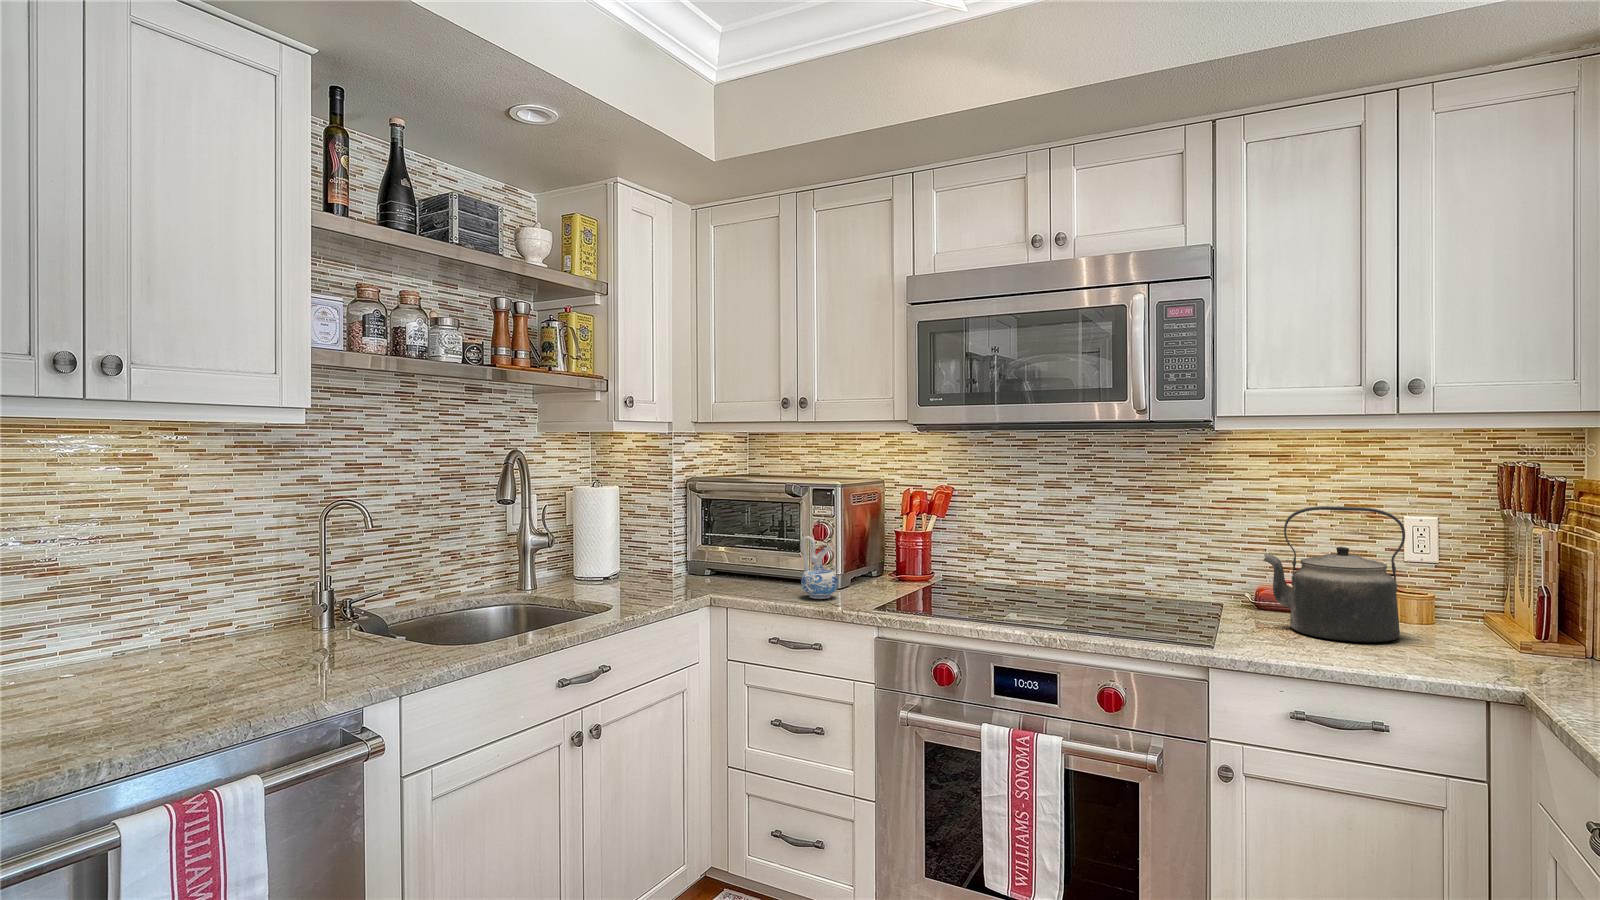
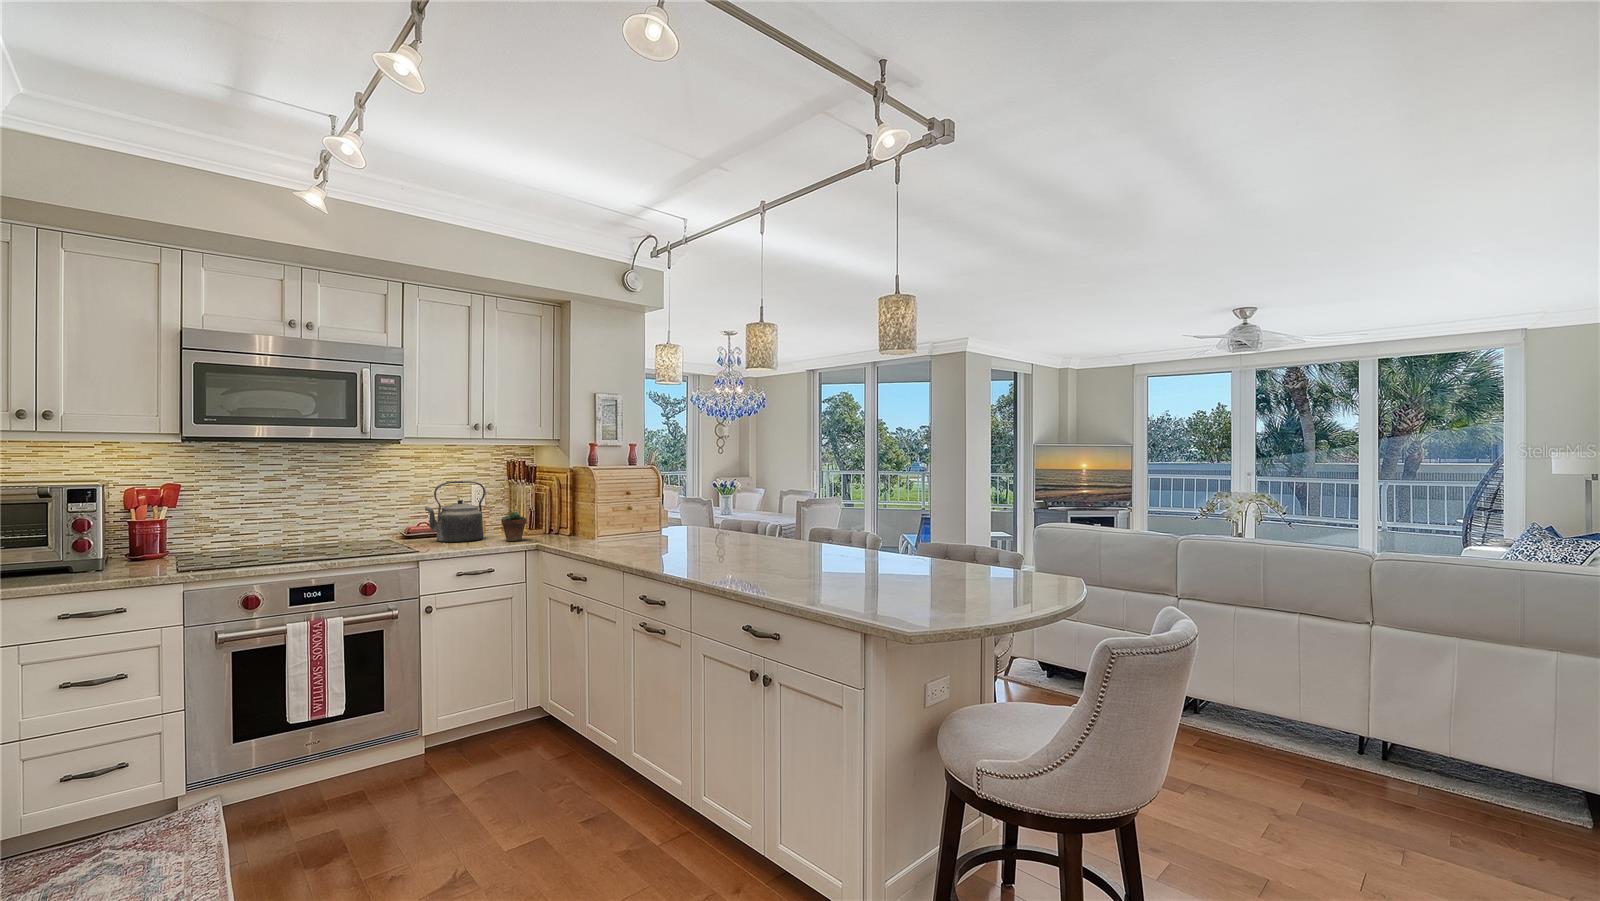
ceramic pitcher: present [801,536,838,599] -> none [77,528,119,577]
succulent plant: none [1429,566,1504,667] -> present [501,502,527,541]

